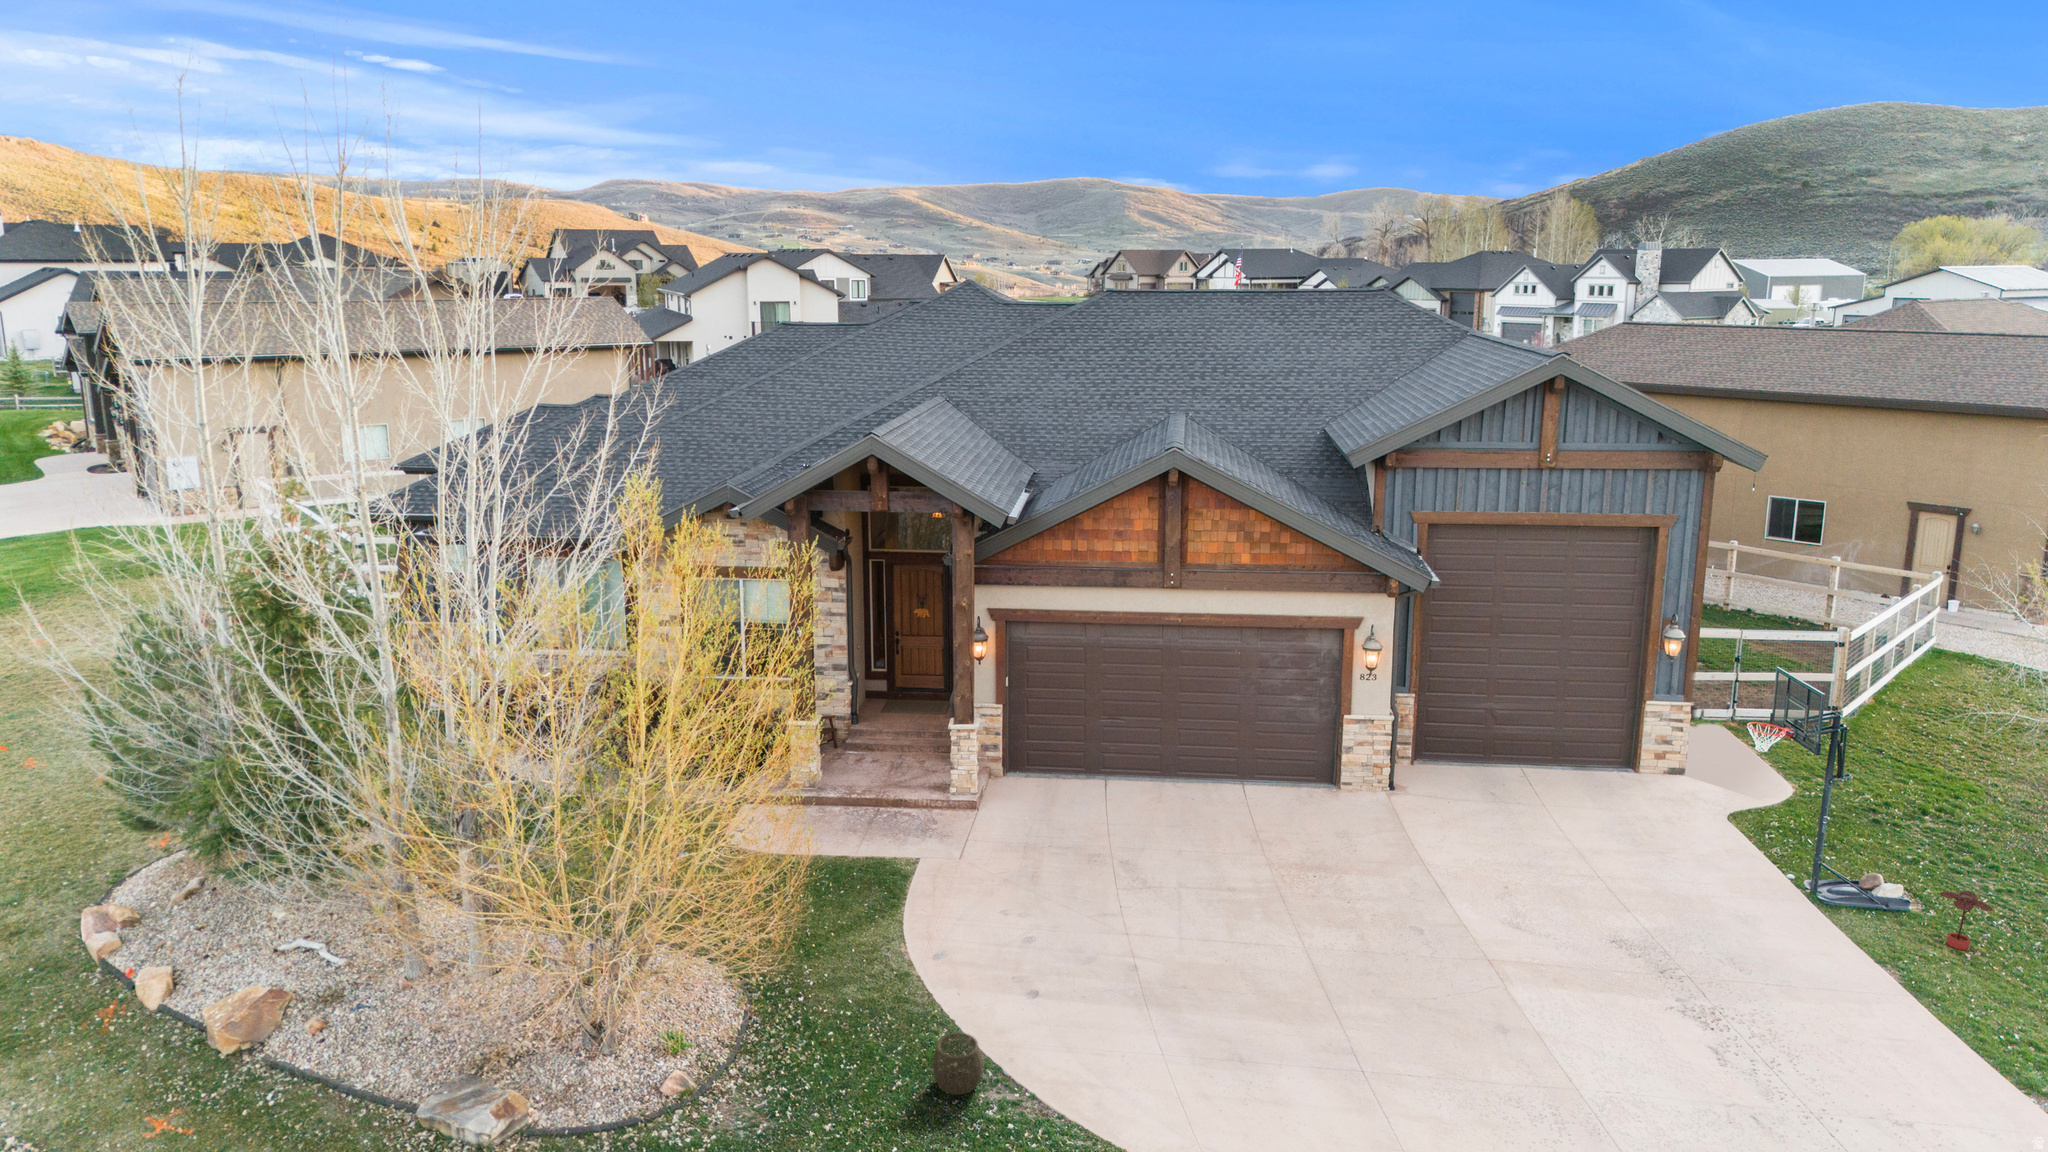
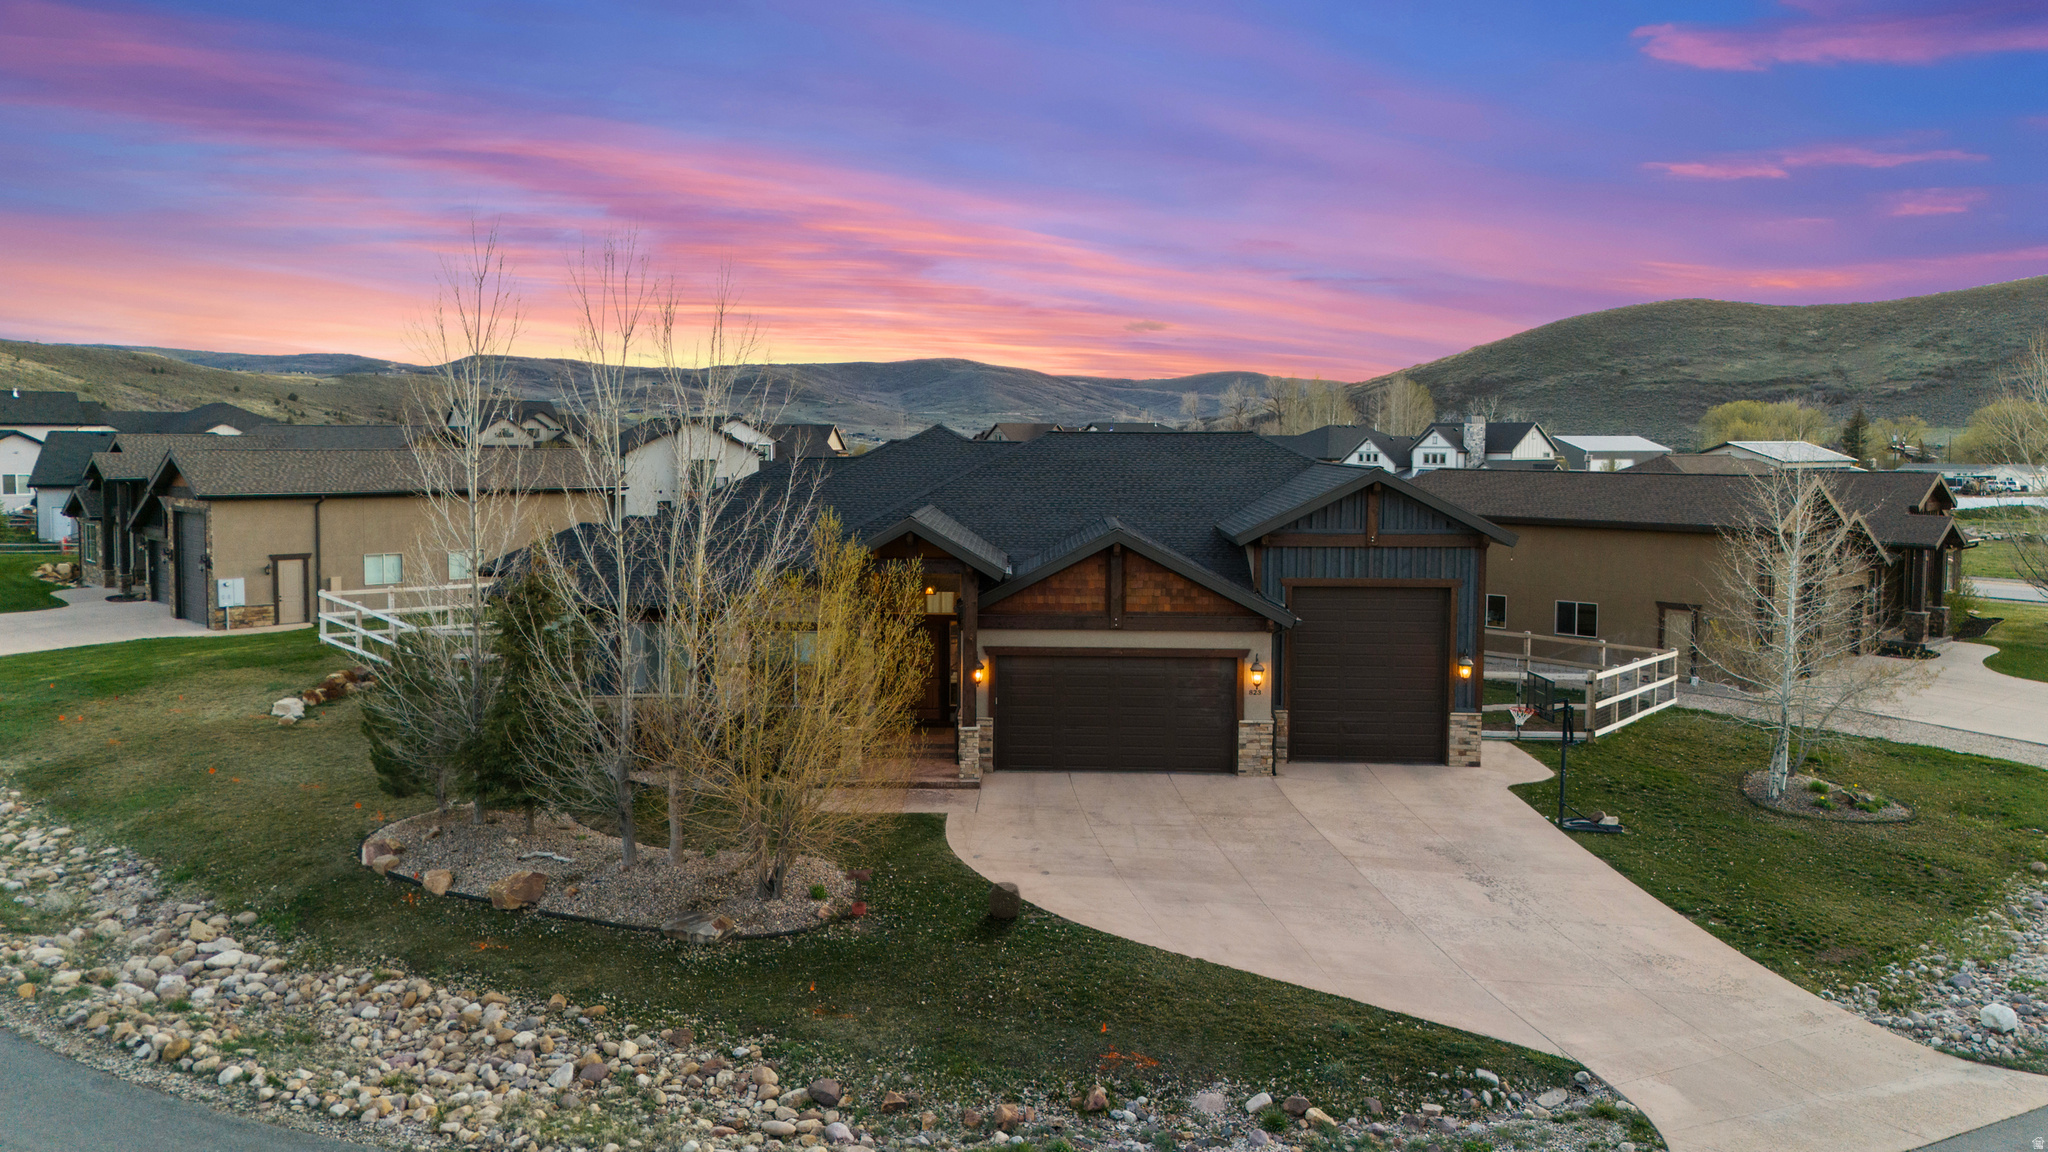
potted plant: present [1940,891,1993,950] -> present [845,869,872,915]

